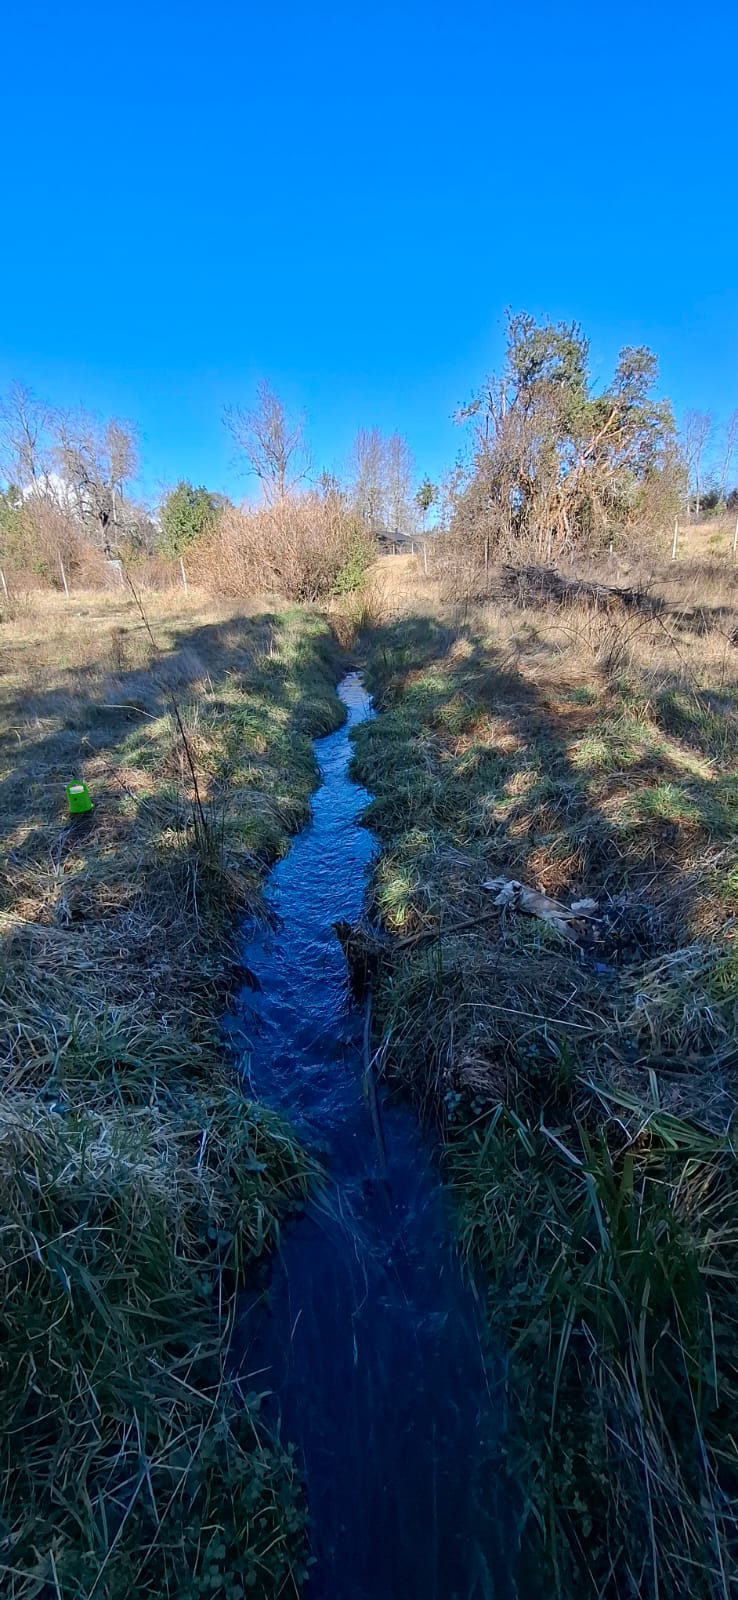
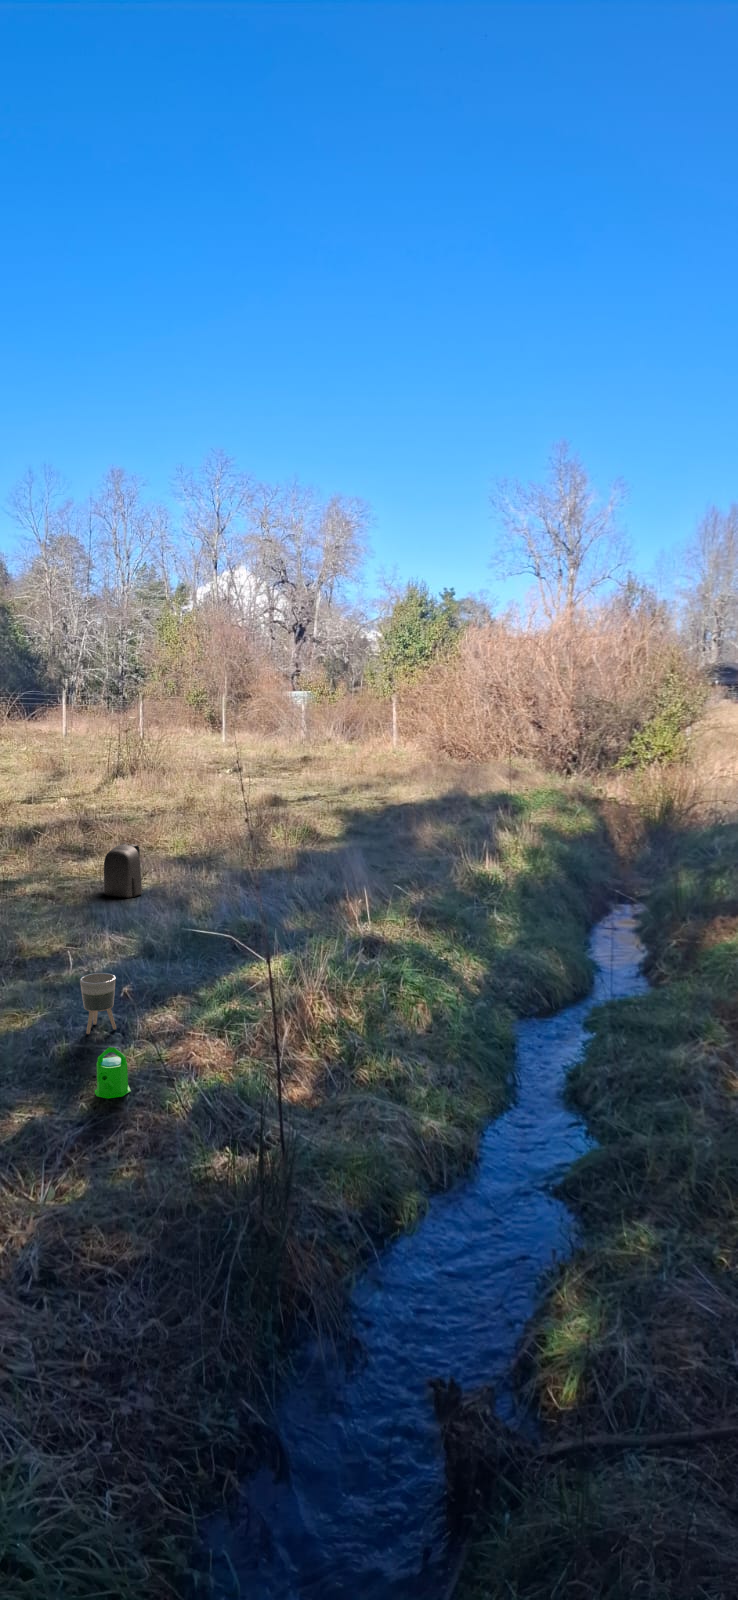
backpack: none [18,658,51,696] -> present [104,842,143,898]
planter: none [35,738,68,779] -> present [80,973,116,1034]

